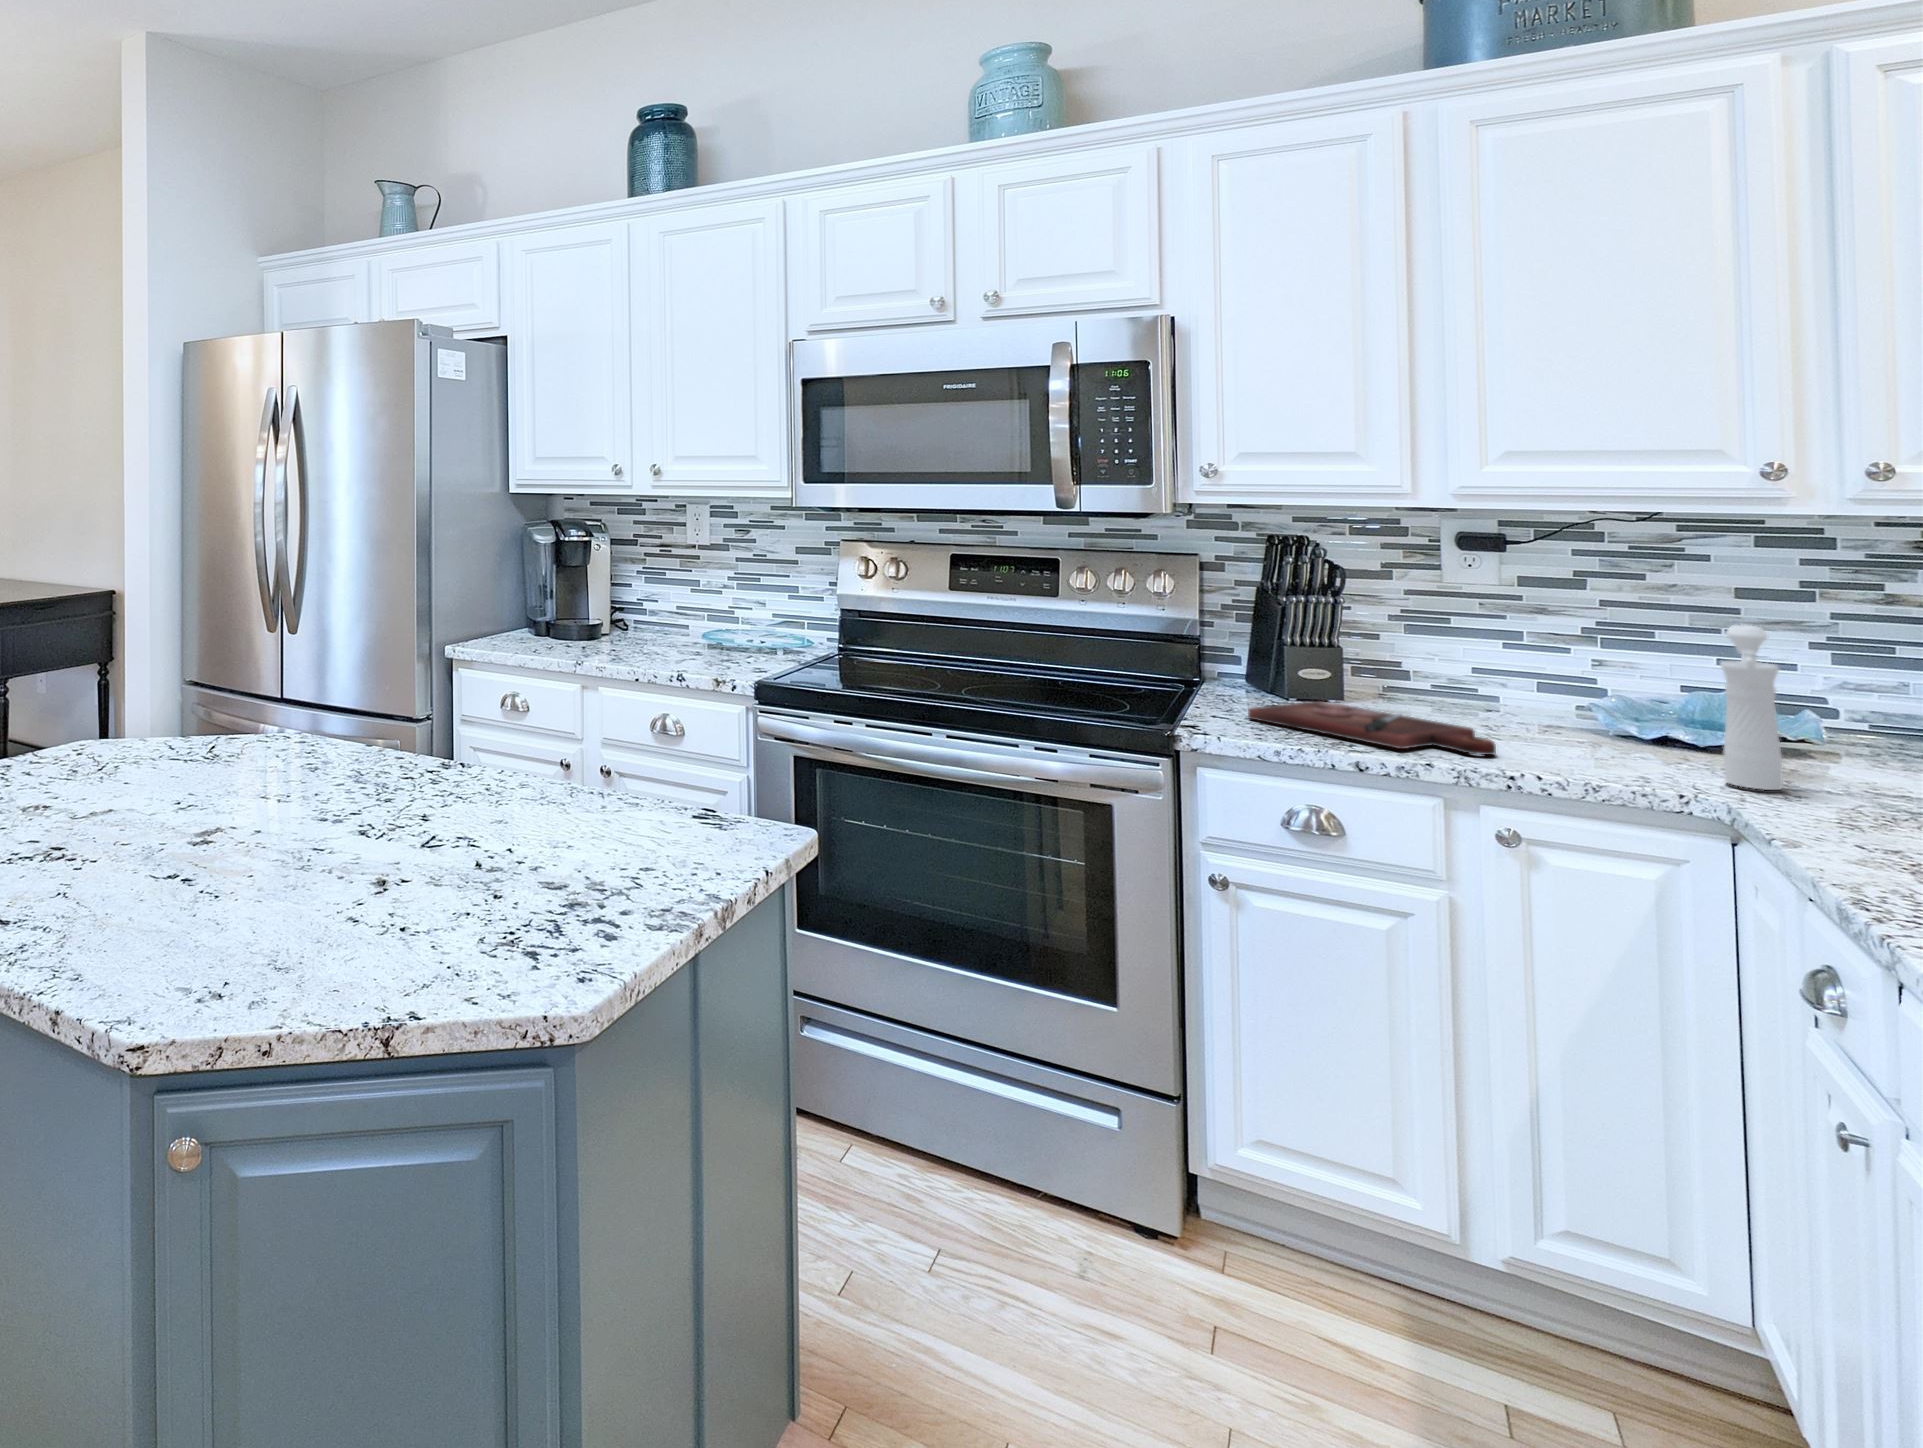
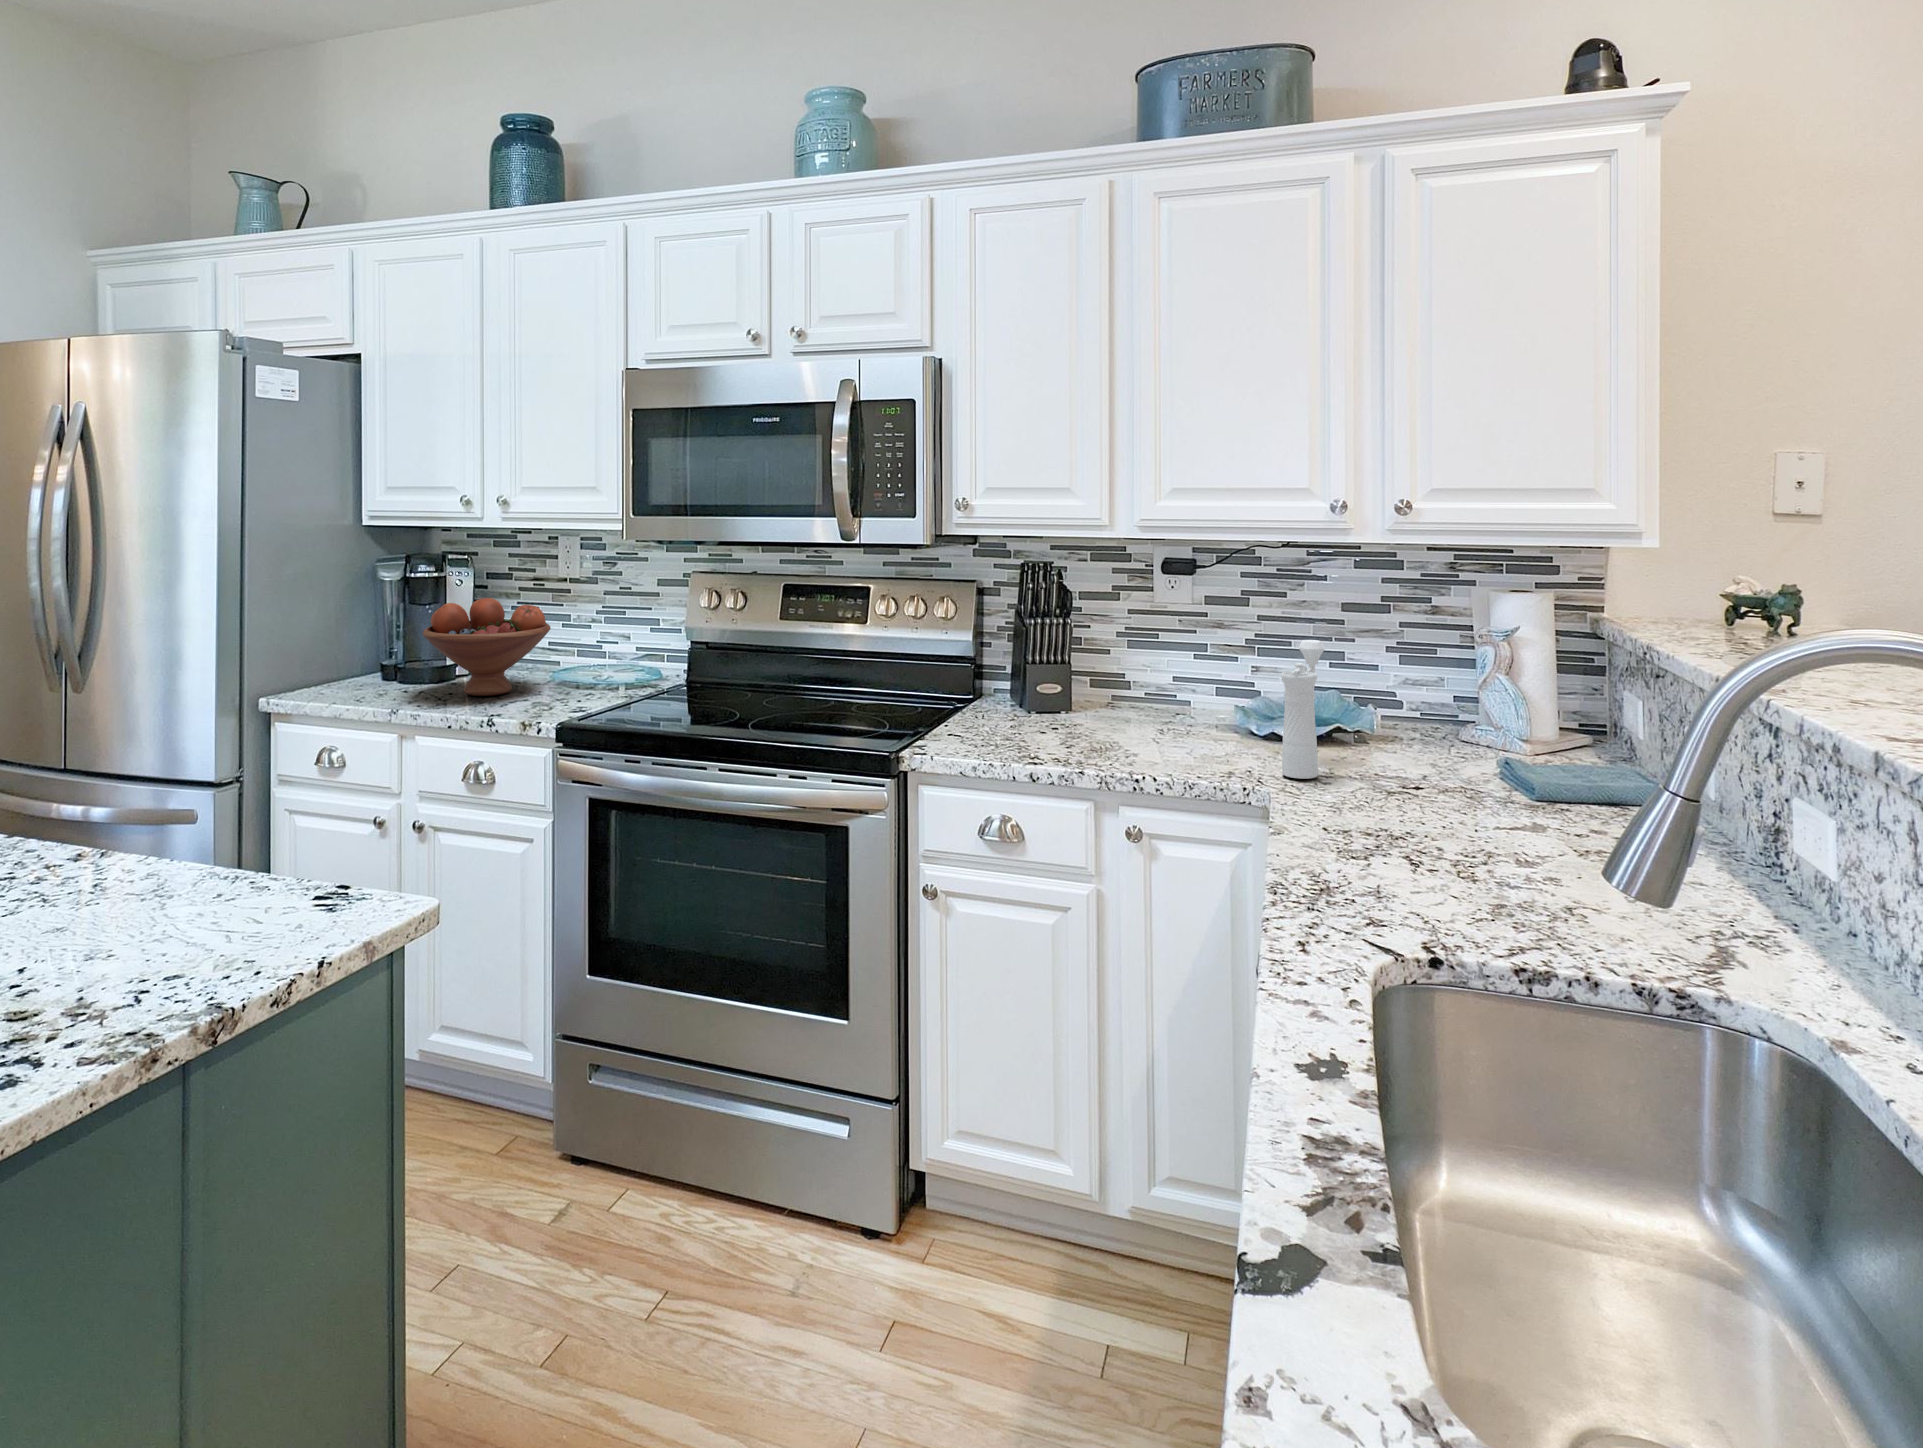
fruit bowl: none [588,562,709,656] -> present [423,598,551,696]
cutting board: present [1248,701,1496,755] -> none [977,714,1139,760]

